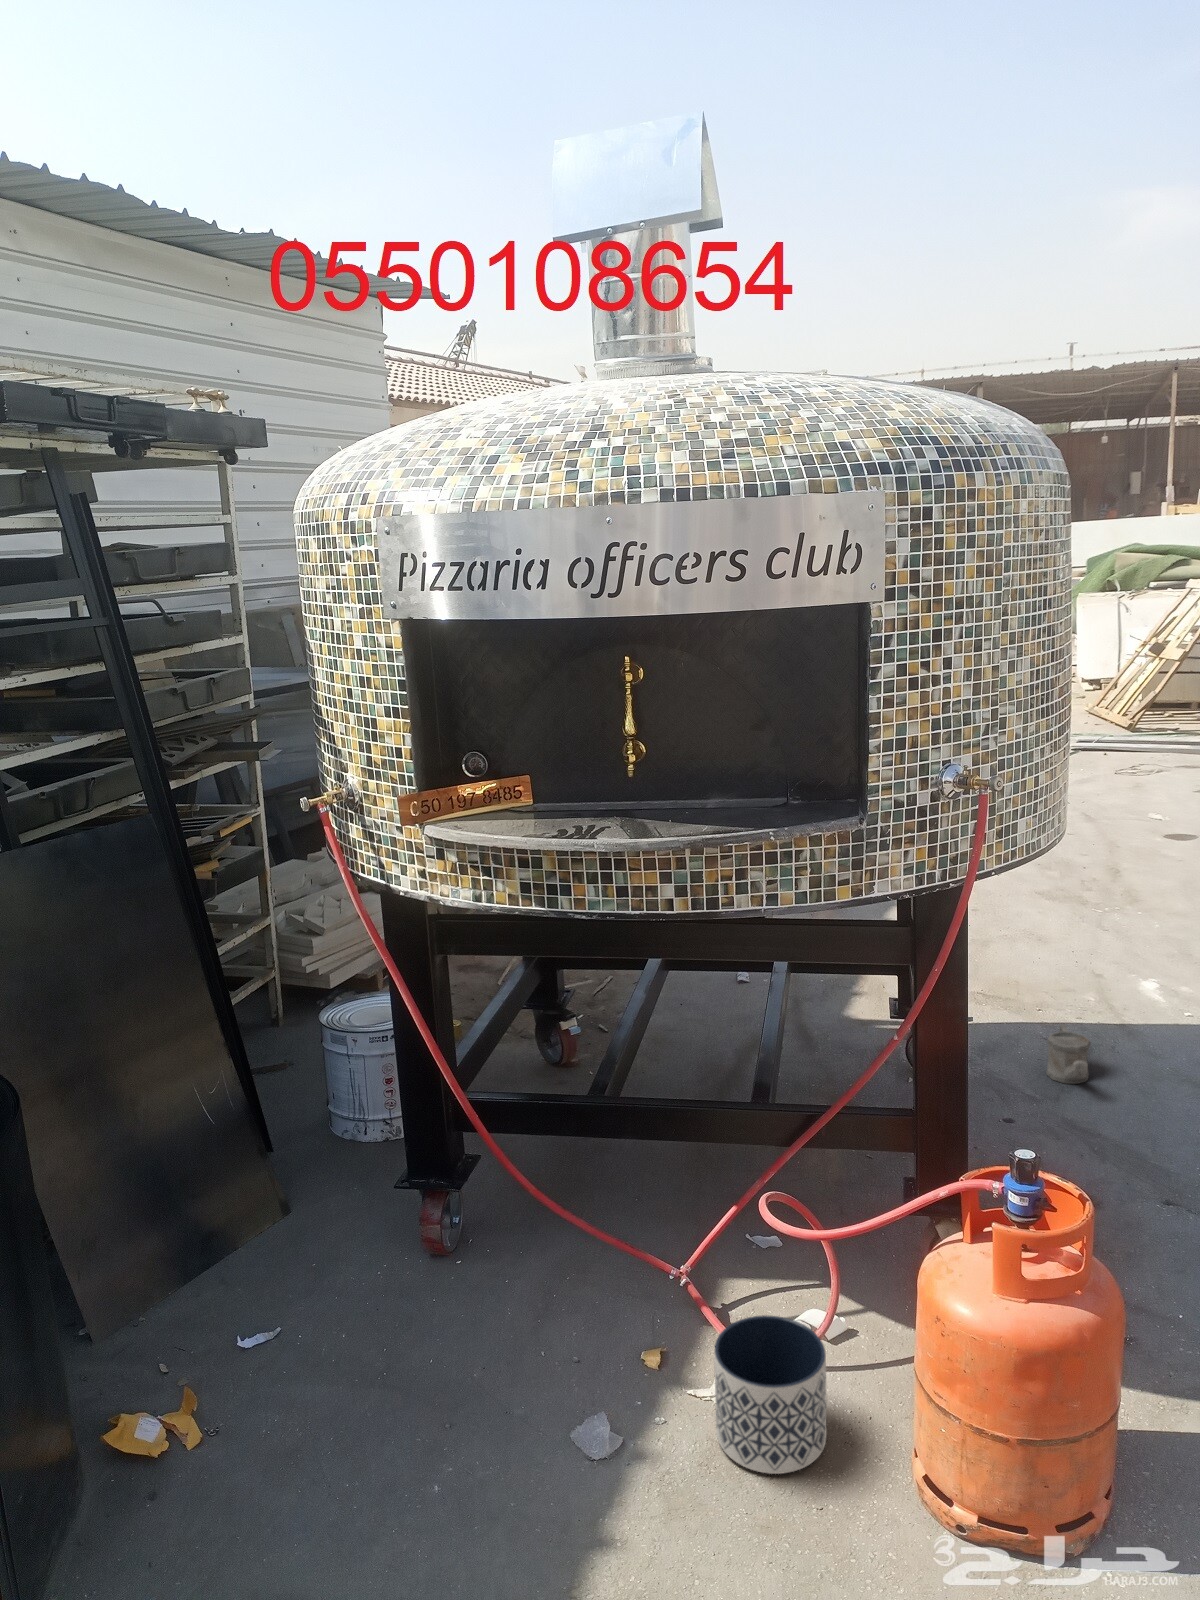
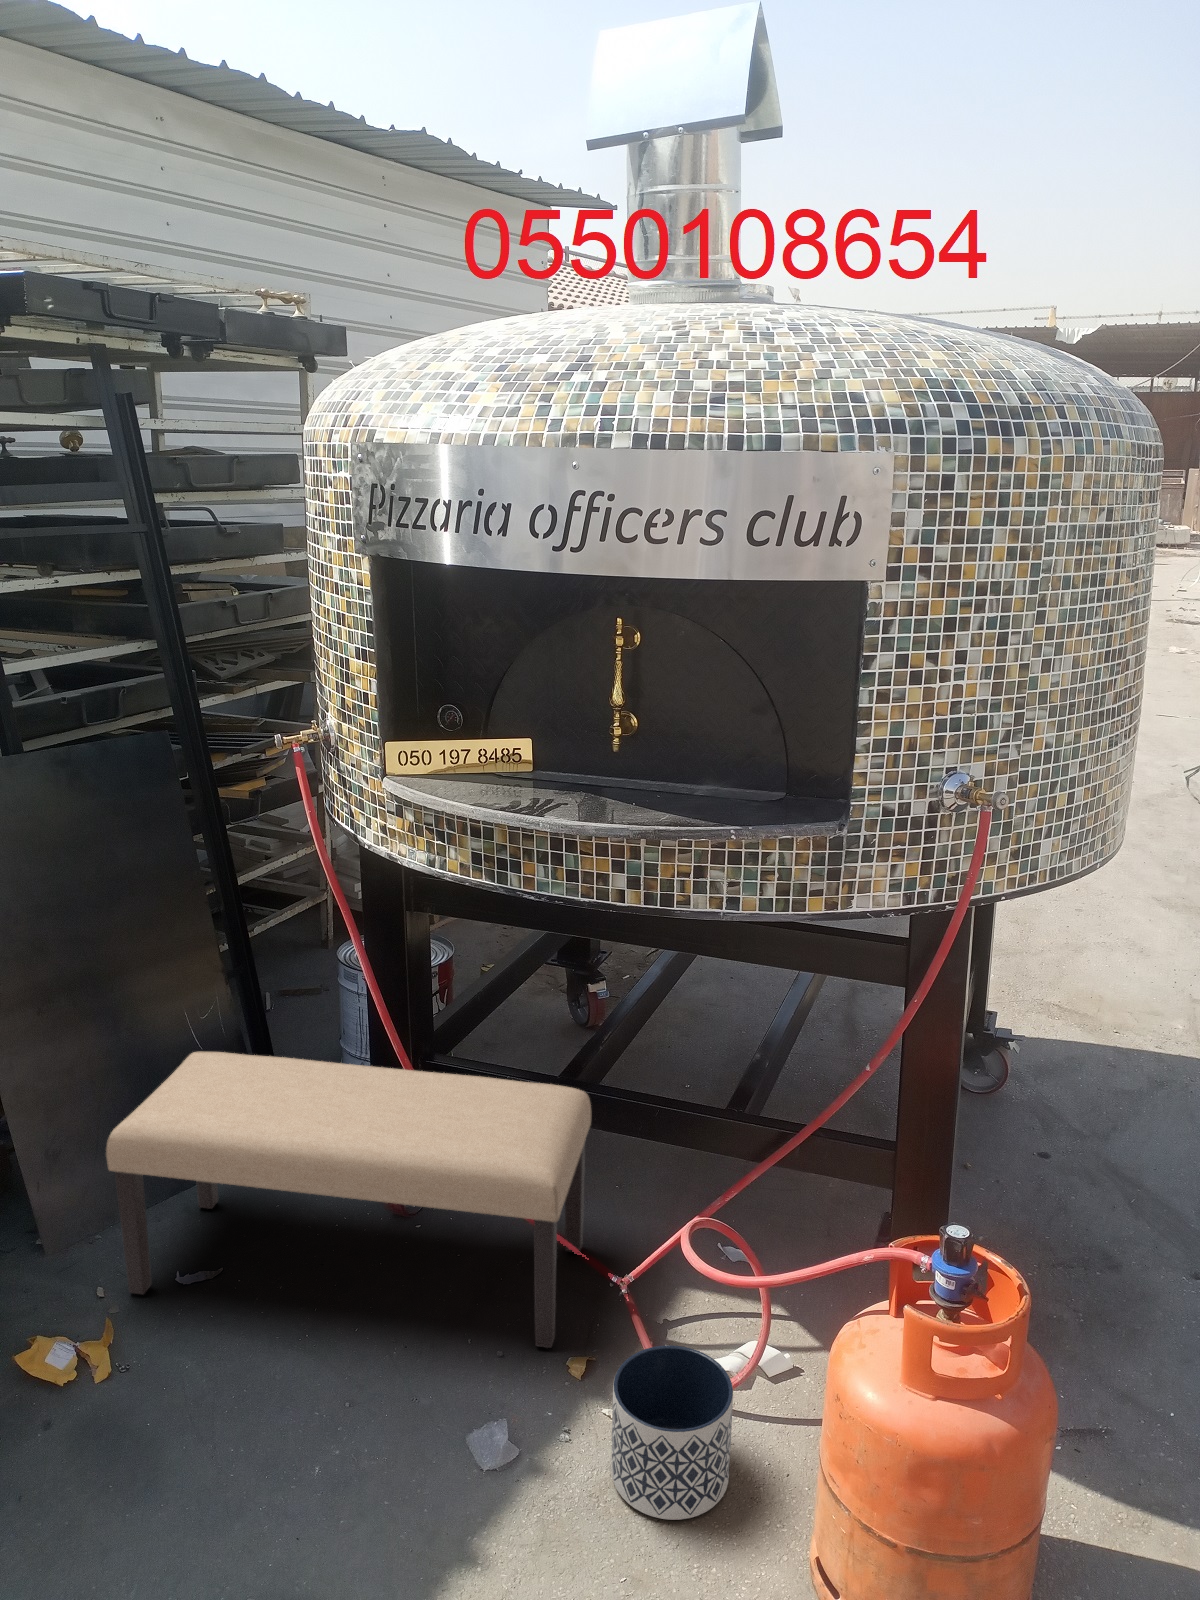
watering can: present [1046,1024,1091,1084] -> none [1108,1057,1163,1127]
bench: none [172,1102,628,1364] -> present [106,1052,591,1348]

